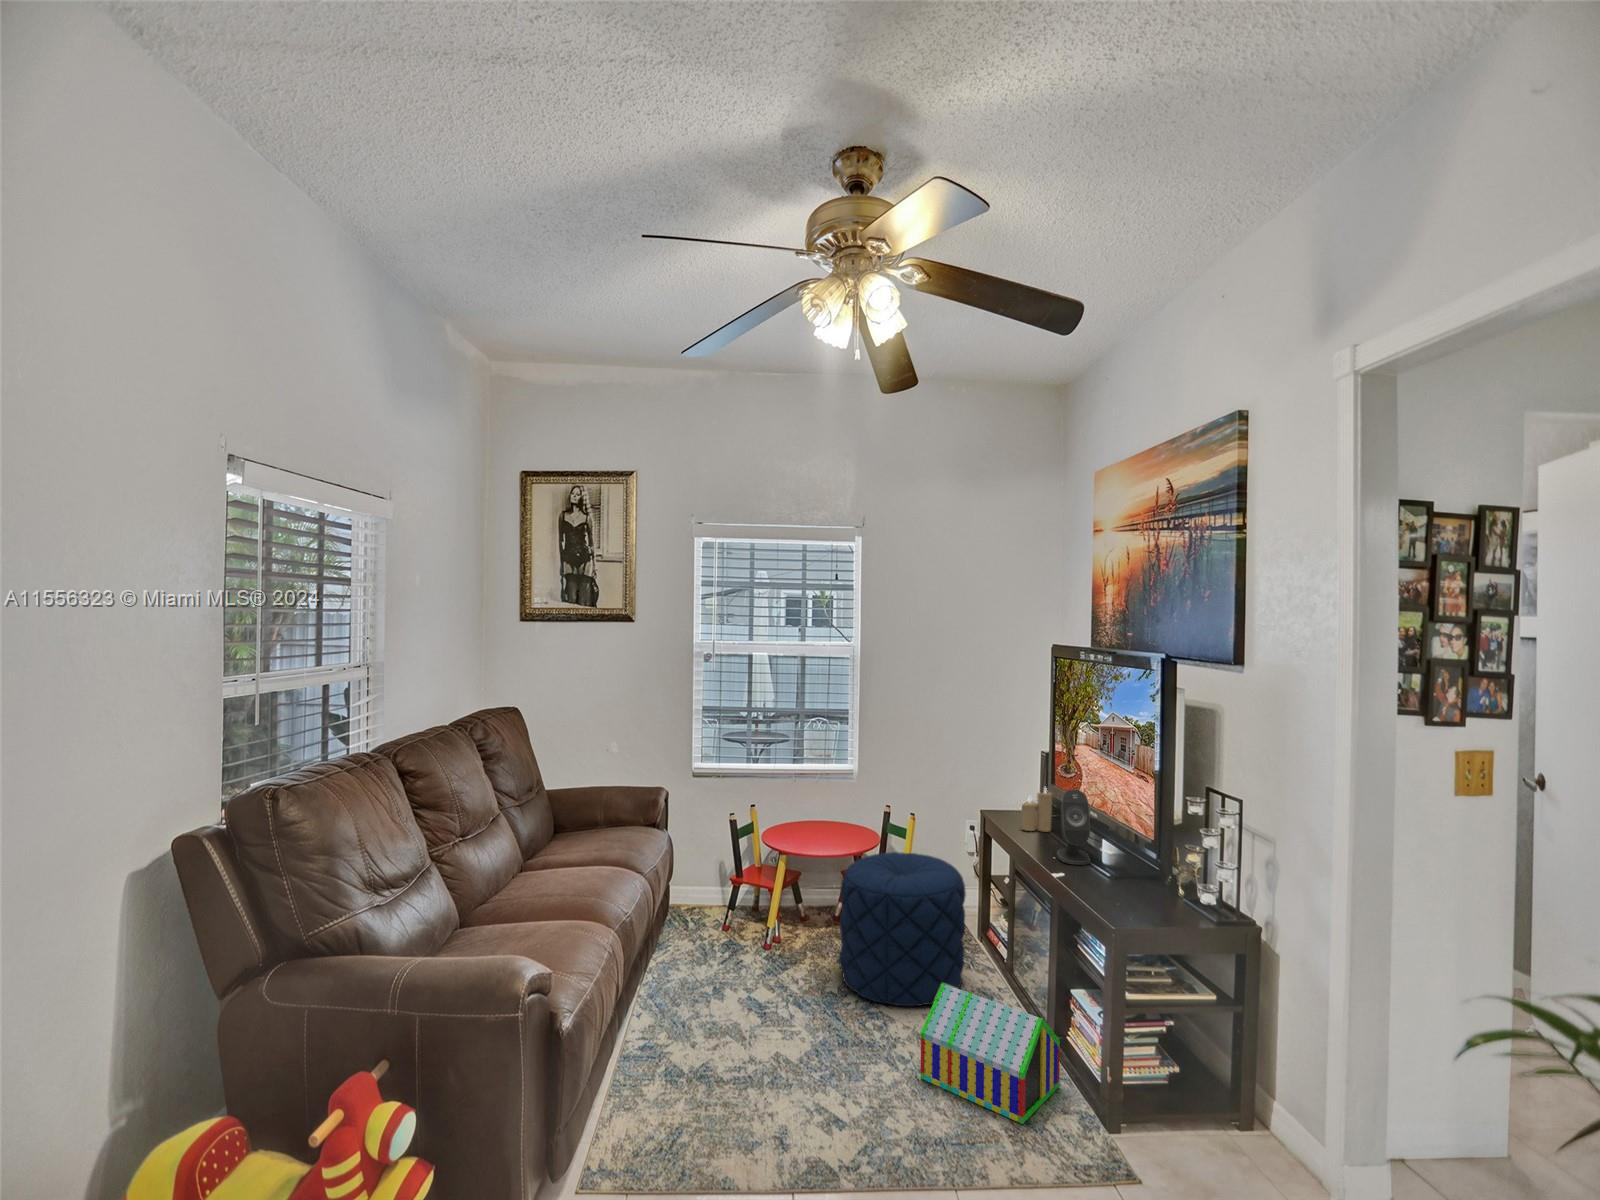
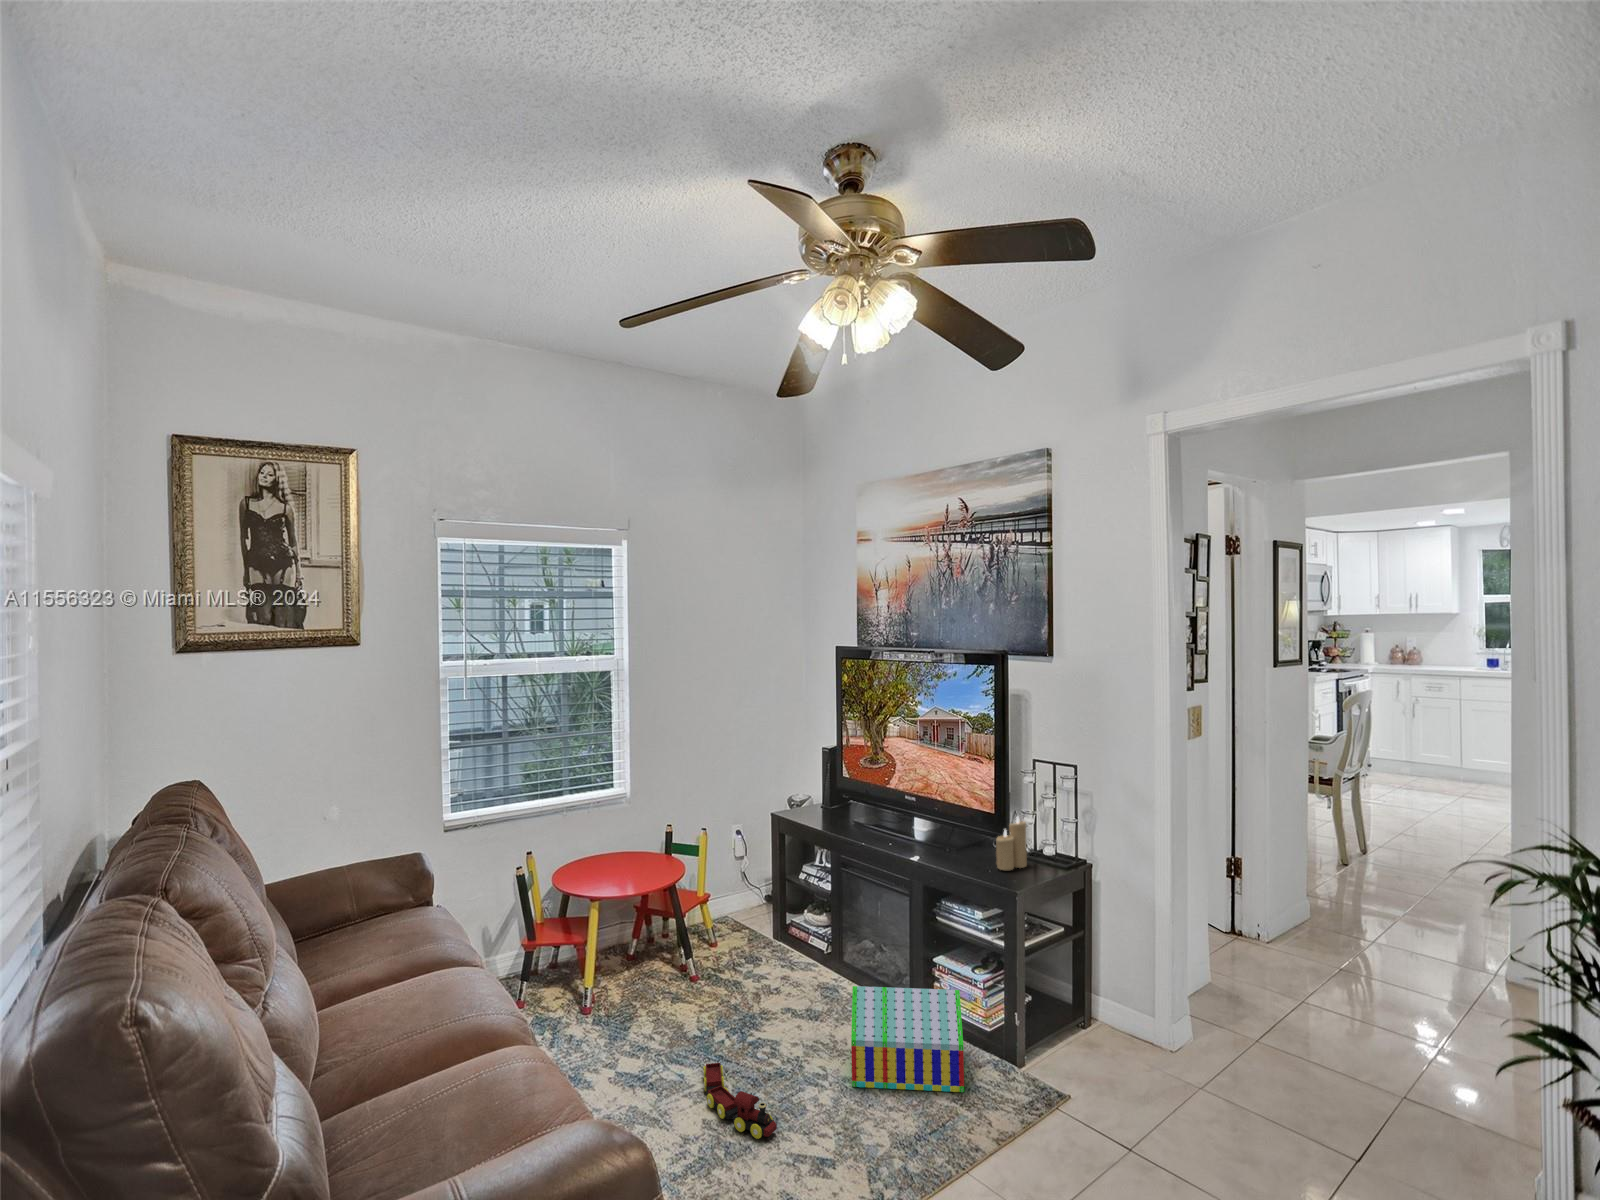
candle: present [1022,788,1052,832] -> present [996,816,1027,870]
speaker: present [1057,789,1091,865] -> none [888,777,925,846]
pouf: present [839,852,966,1006] -> none [681,867,809,1029]
toy train: none [788,1014,823,1085] -> present [703,1063,777,1139]

